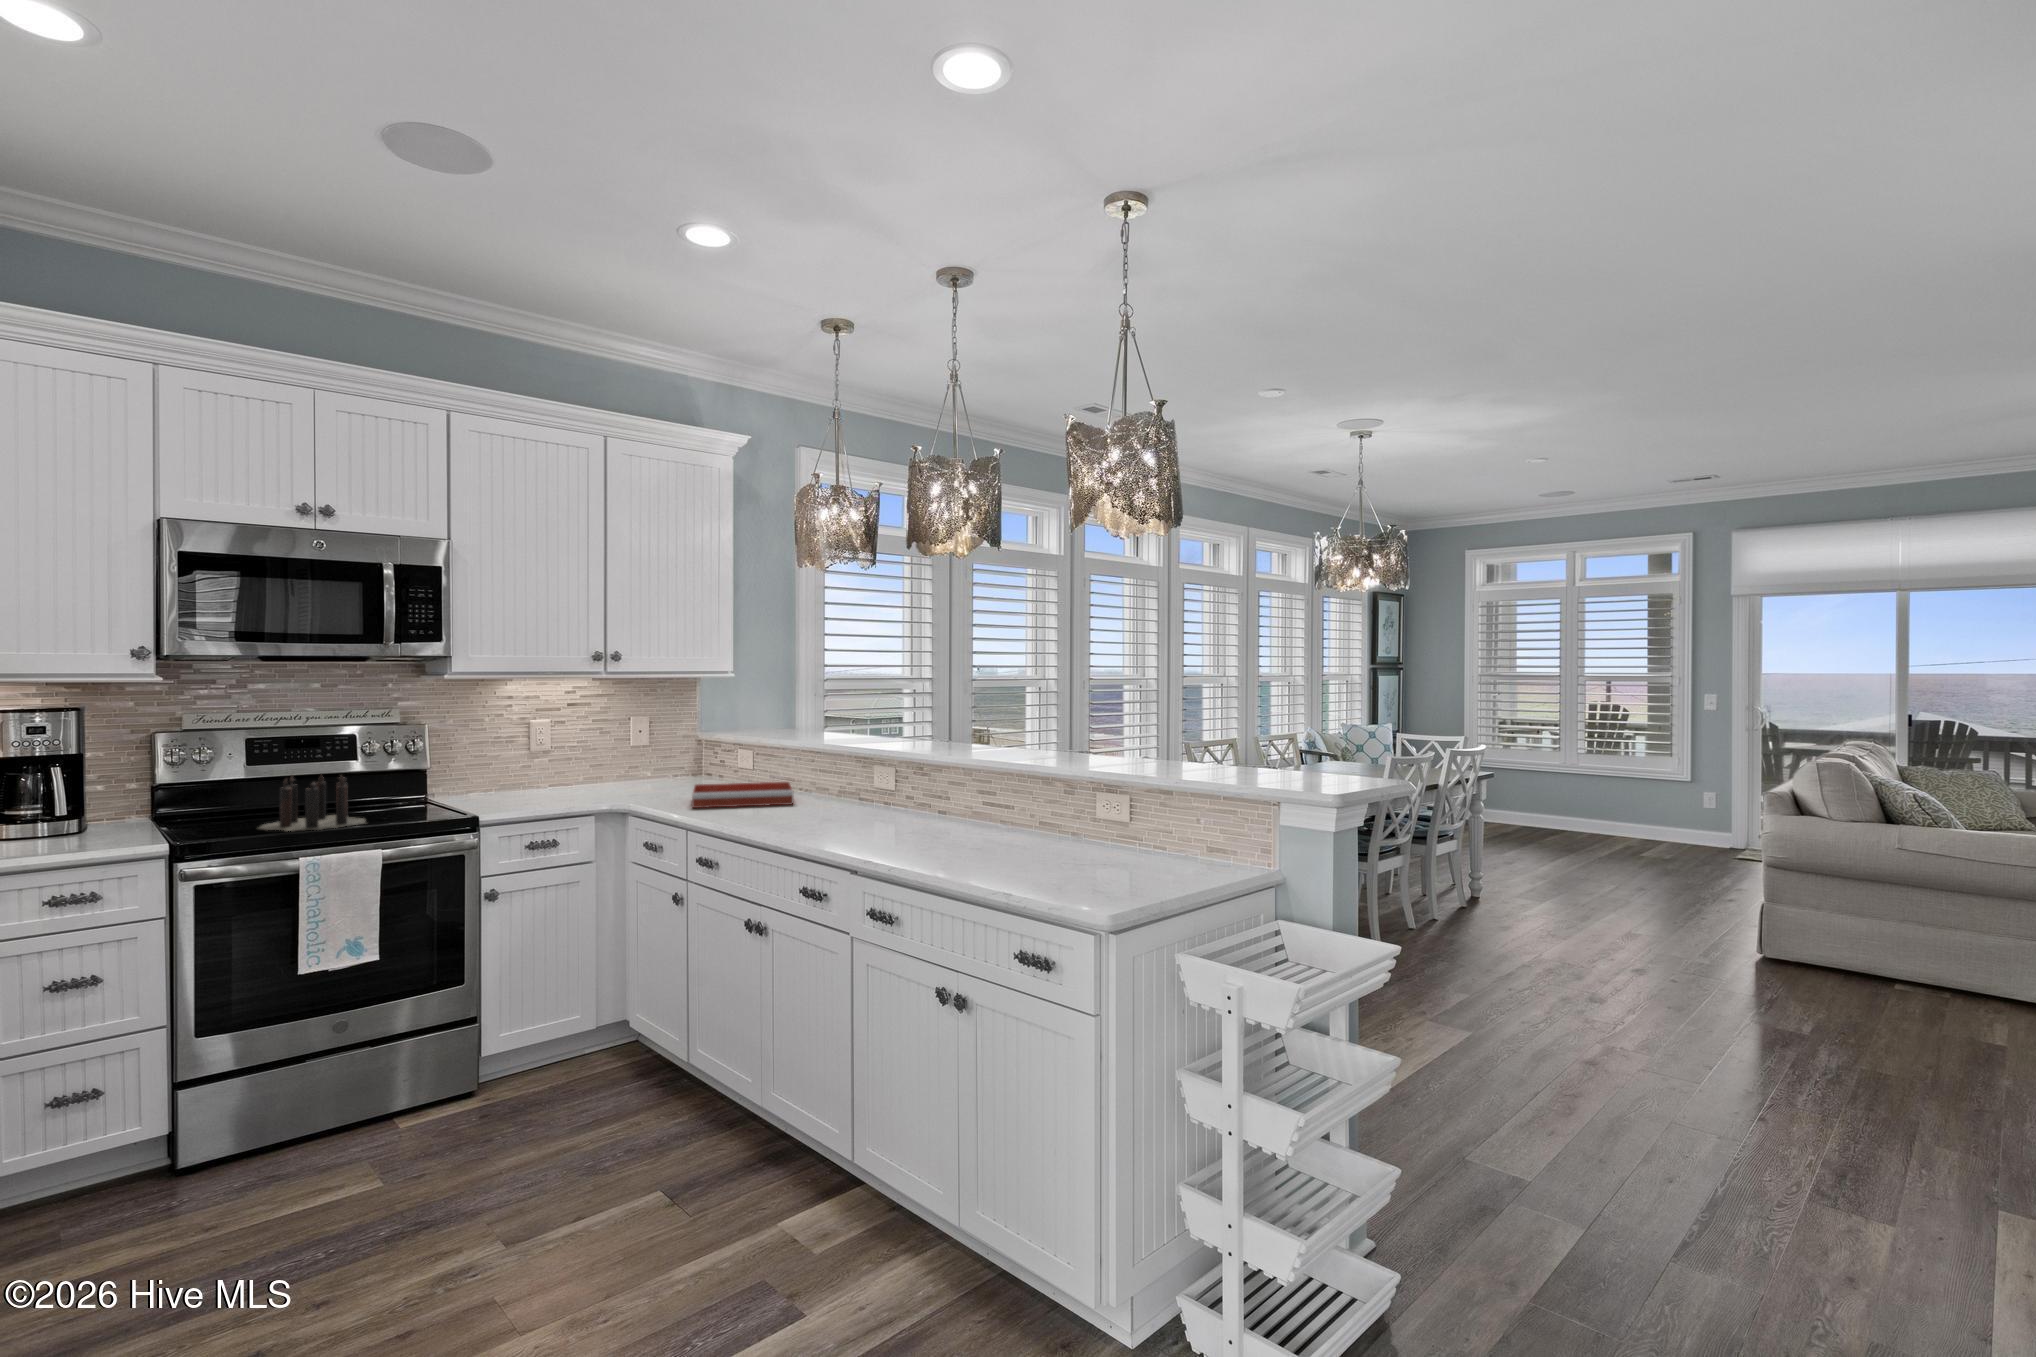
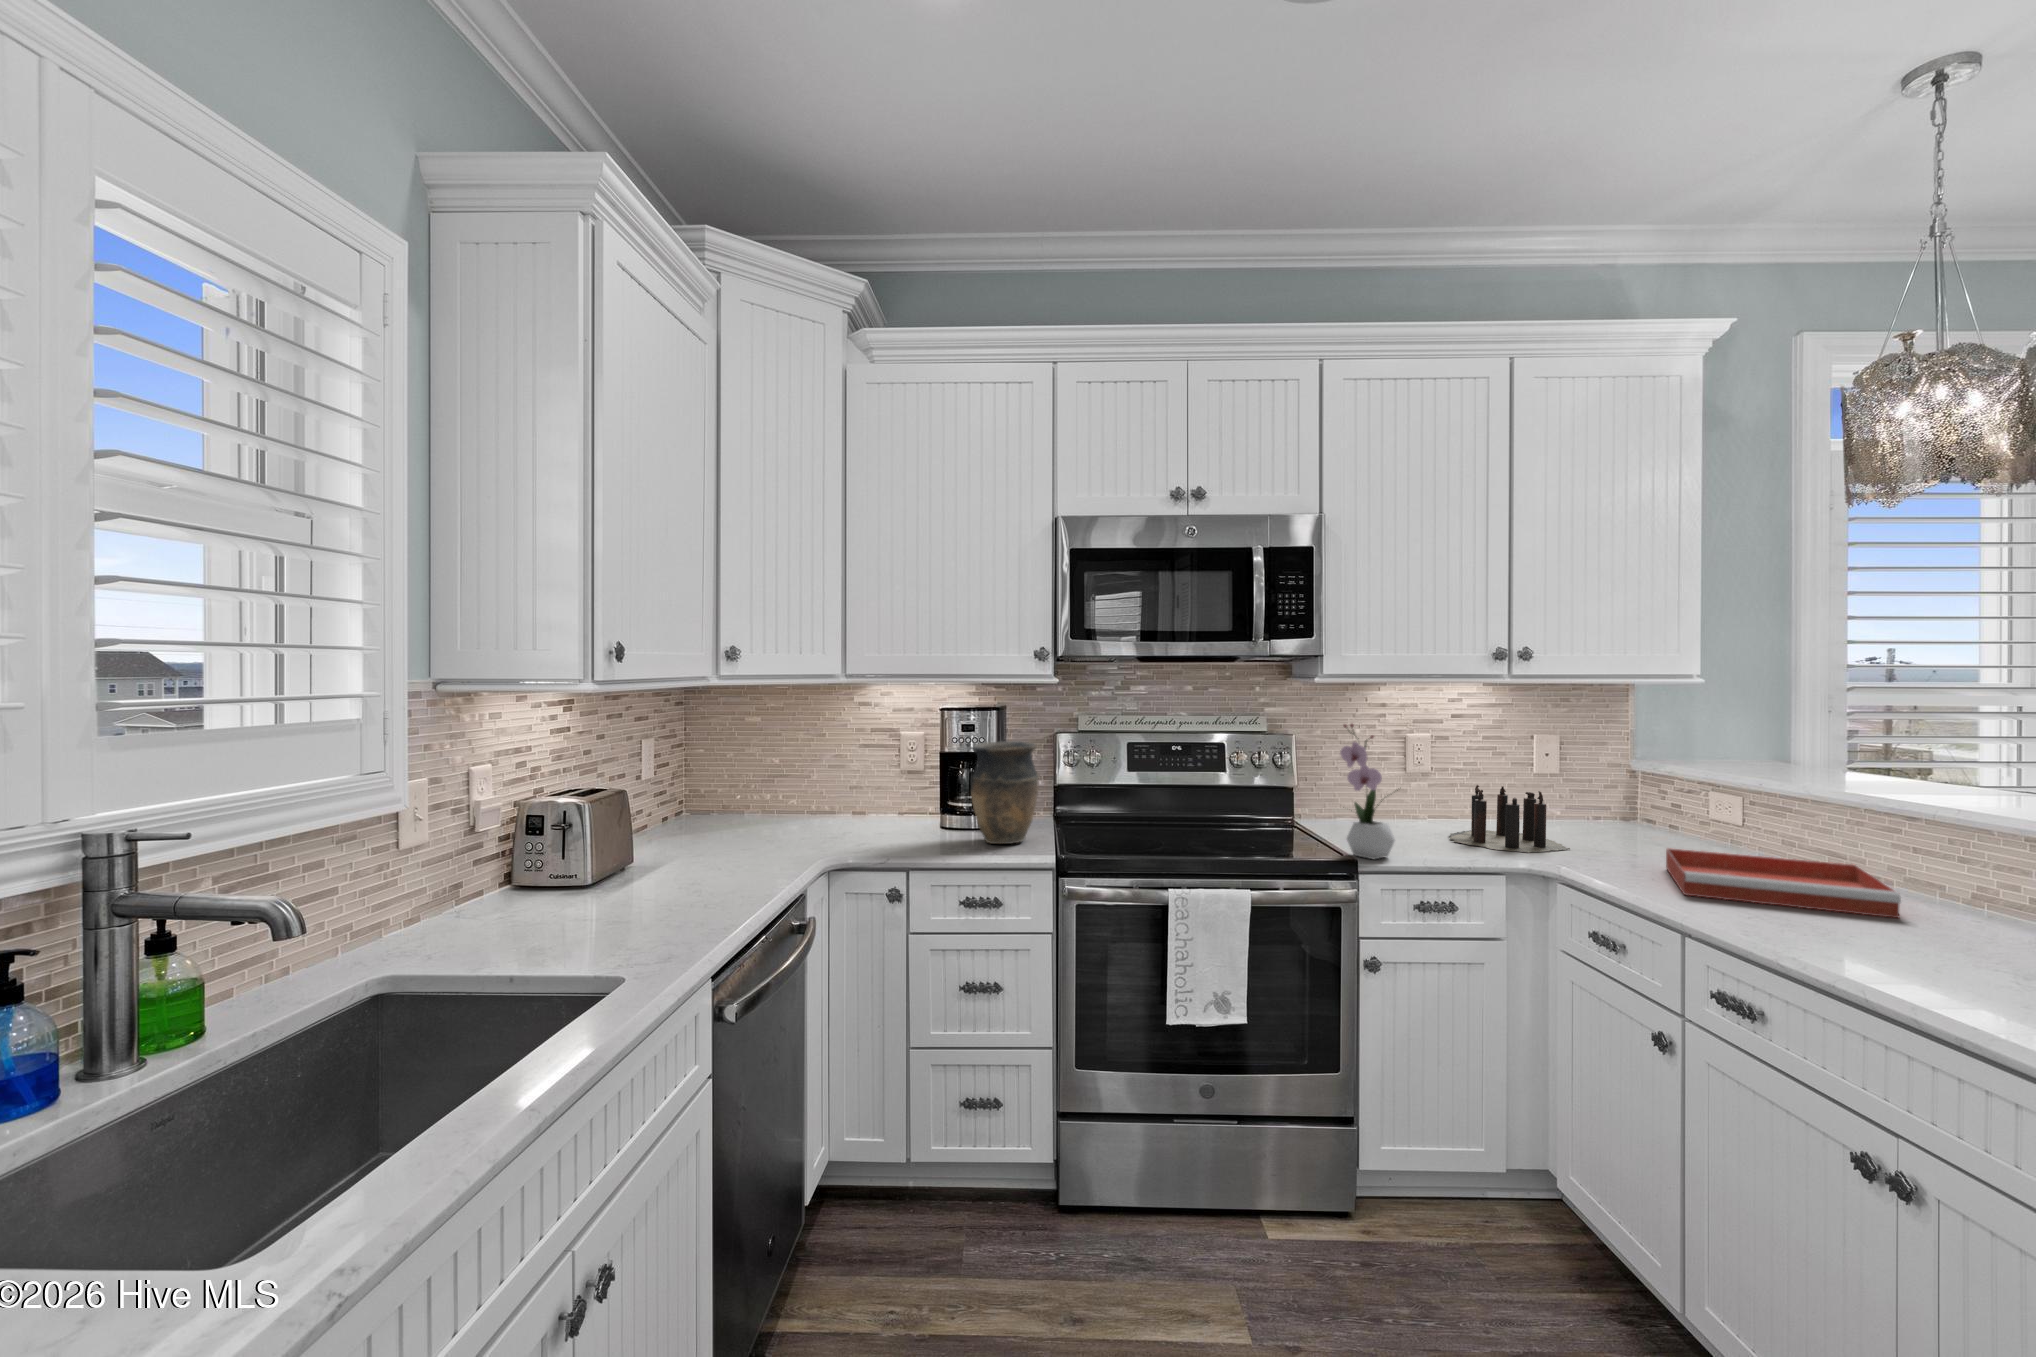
flower arrangement: none [463,709,514,814] -> present [1340,724,1398,859]
vase: none [49,740,142,845] -> present [971,741,1039,844]
candle: present [260,776,366,831] -> present [1449,785,1570,853]

